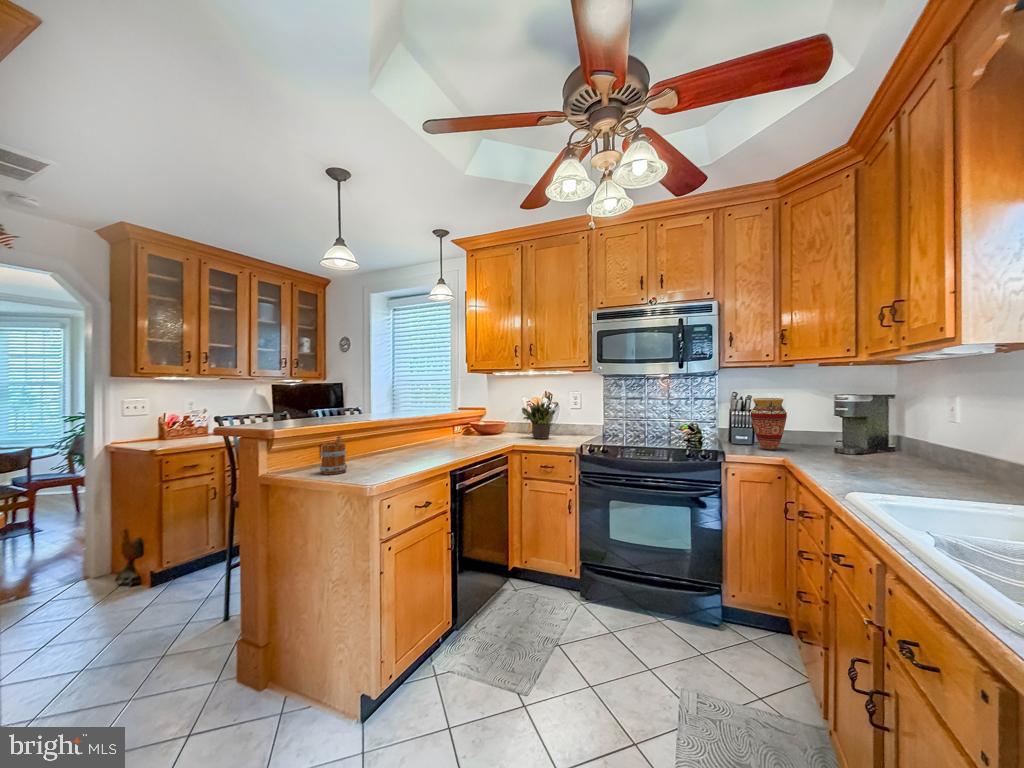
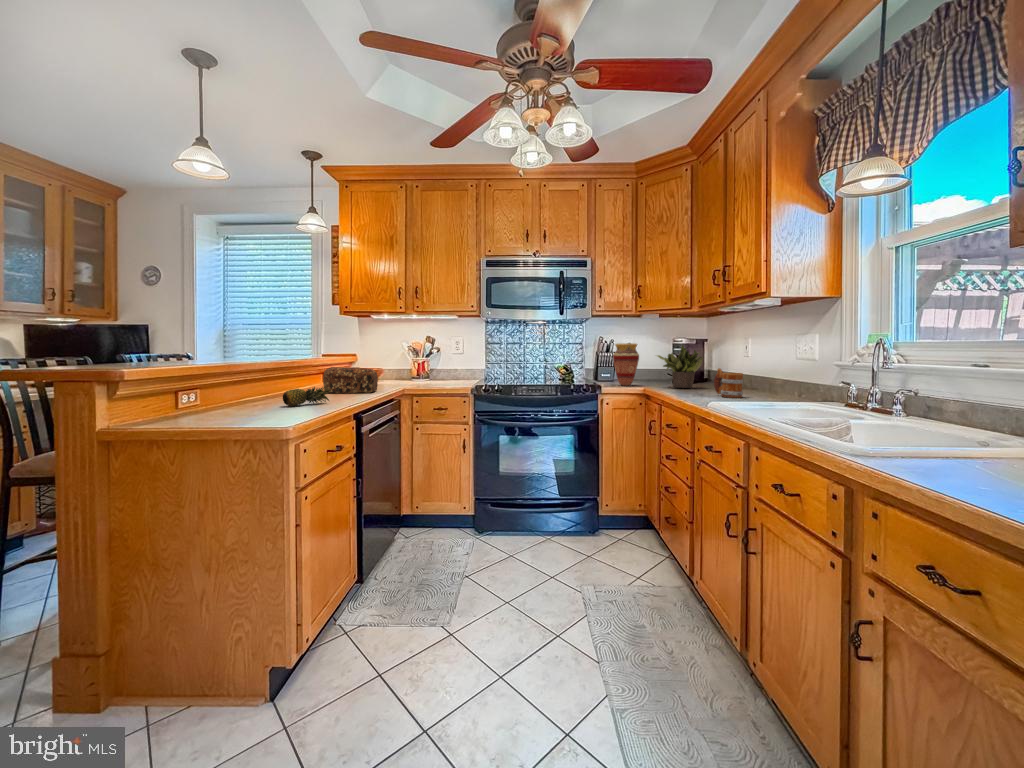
potted plant: present [522,402,555,439] -> present [658,346,703,388]
bread loaf: none [436,424,486,449] -> present [323,367,378,393]
mug: present [320,436,347,475] -> present [714,368,743,398]
fruit: none [382,446,426,466] -> present [283,387,331,406]

